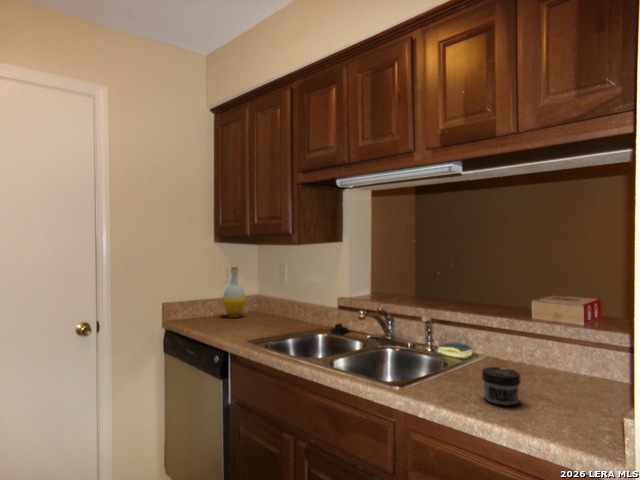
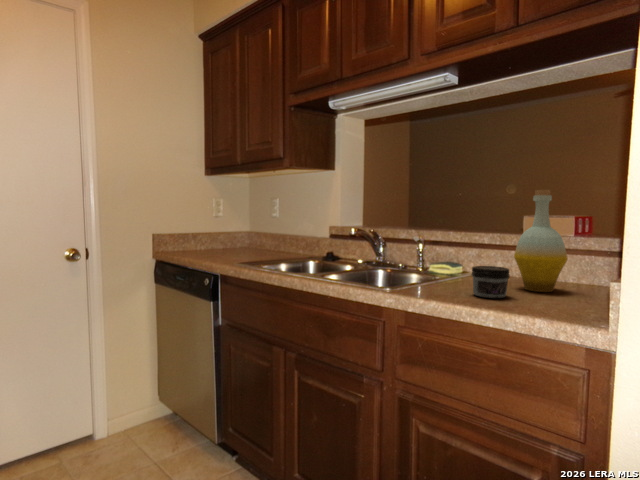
bottle: present [222,267,246,318] -> present [514,190,568,292]

